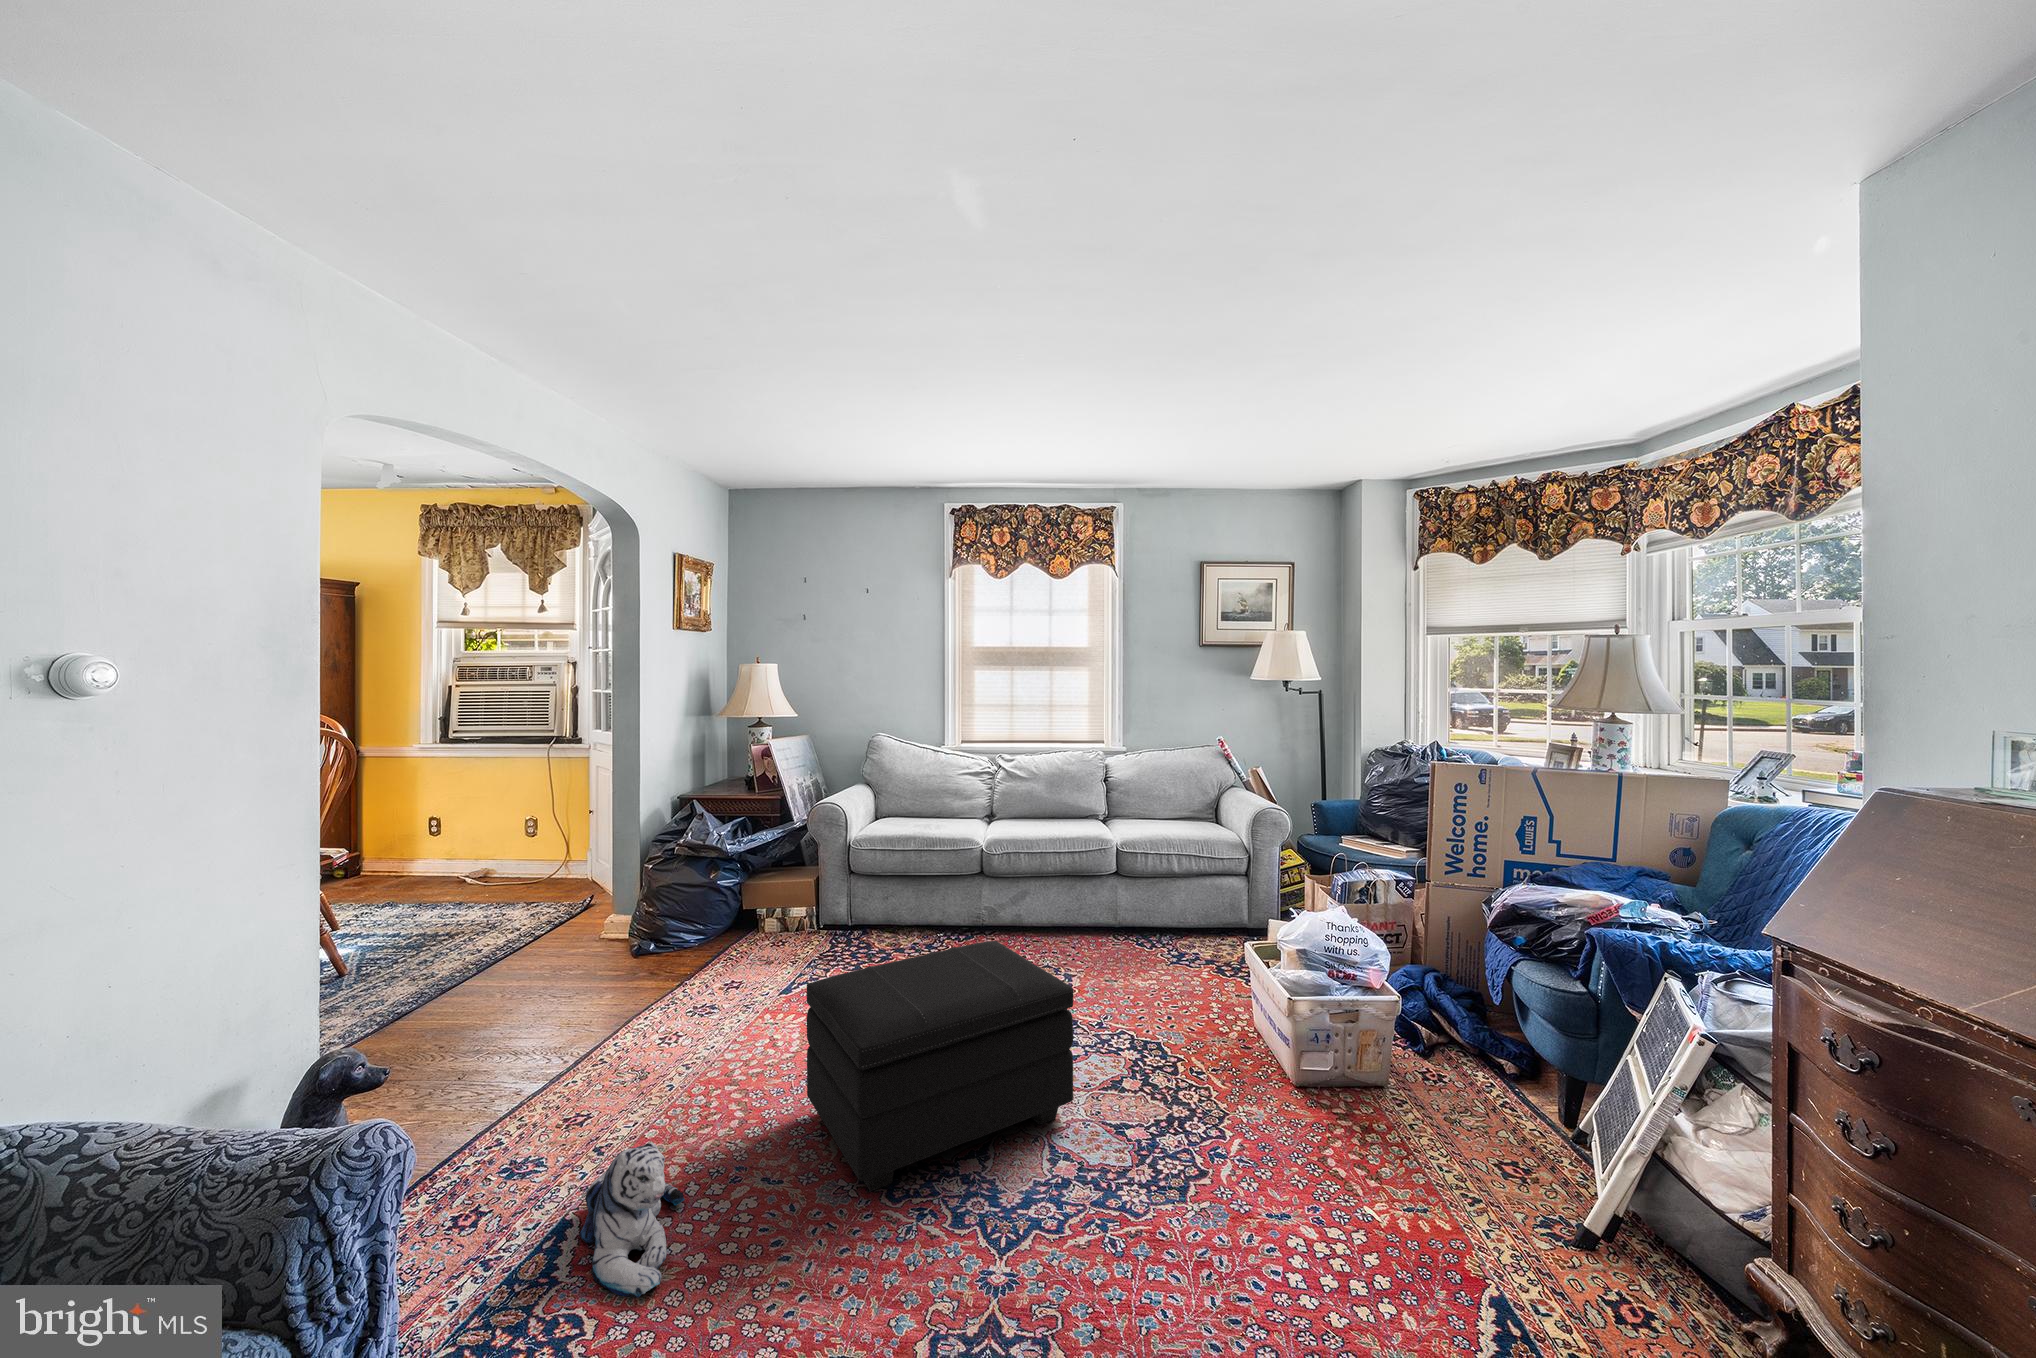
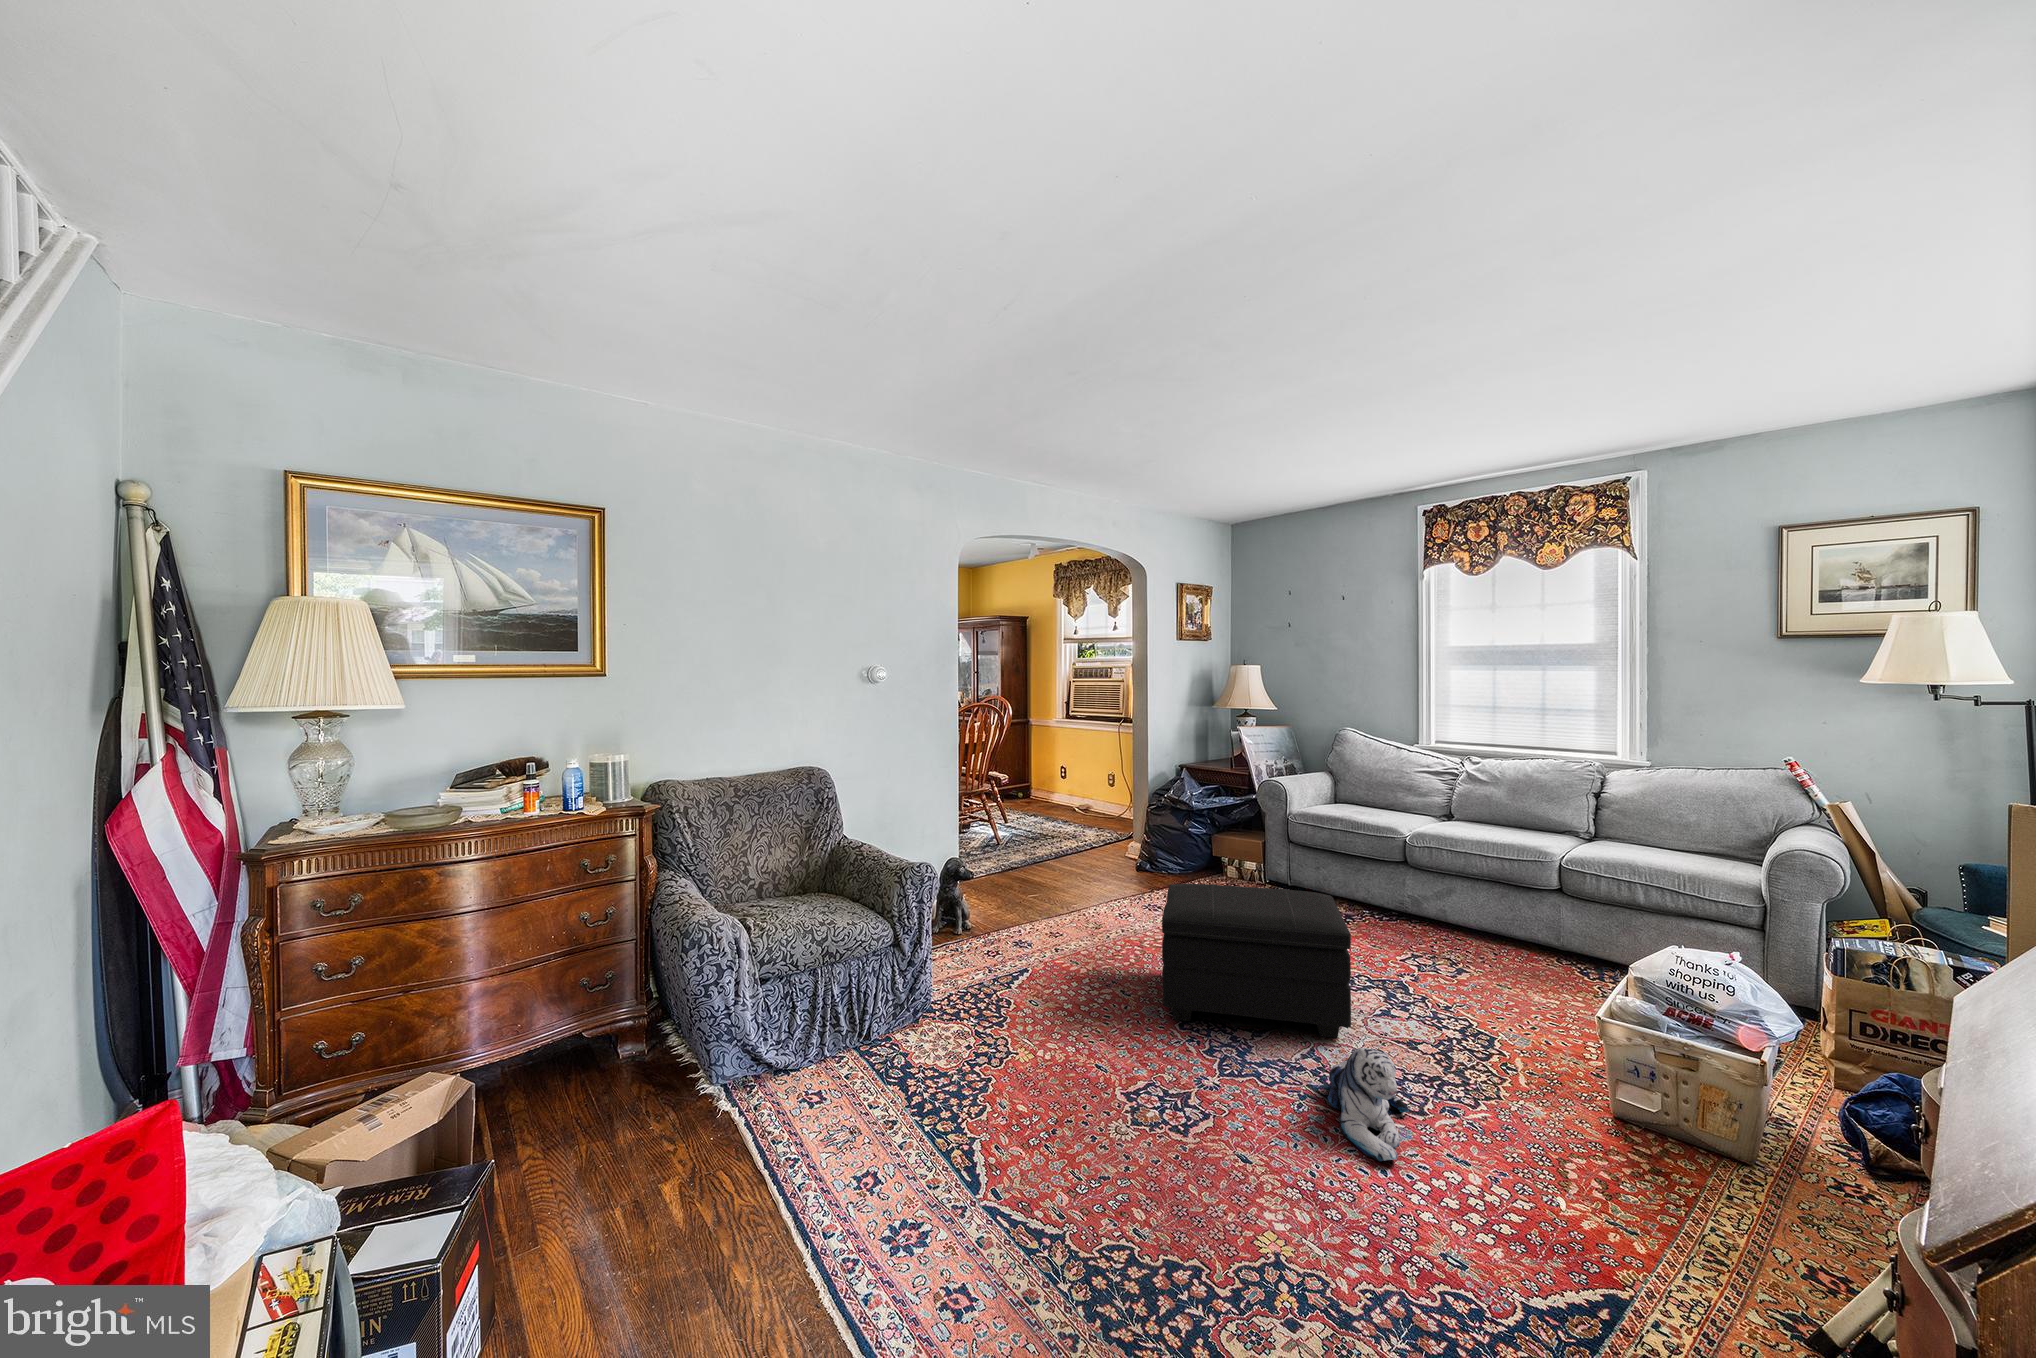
plush toy: present [579,1143,685,1298] -> present [1326,1048,1408,1162]

